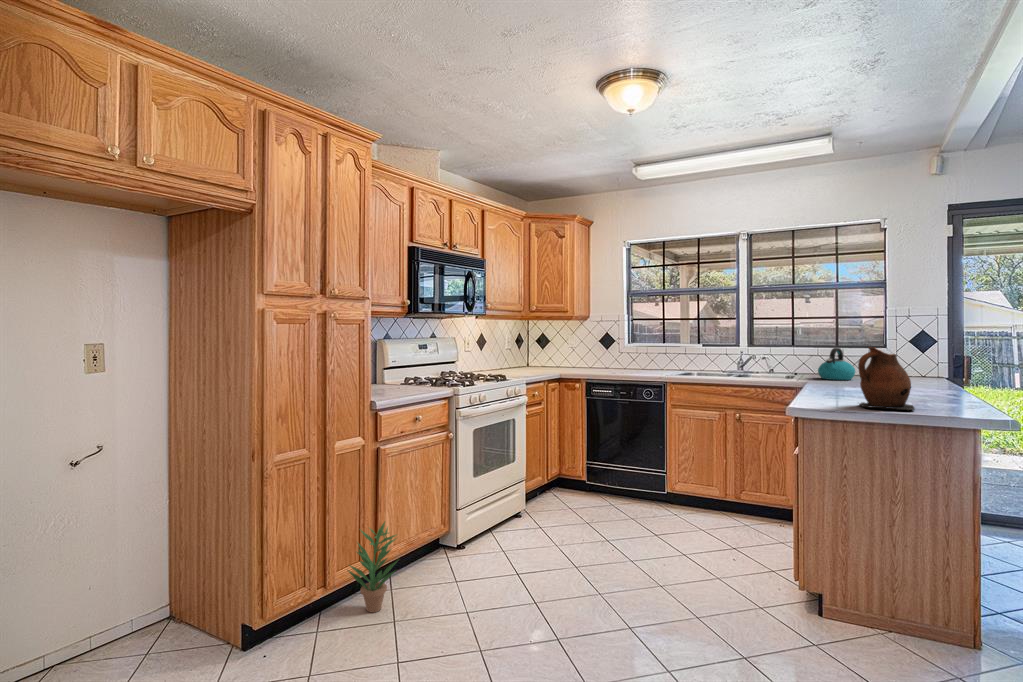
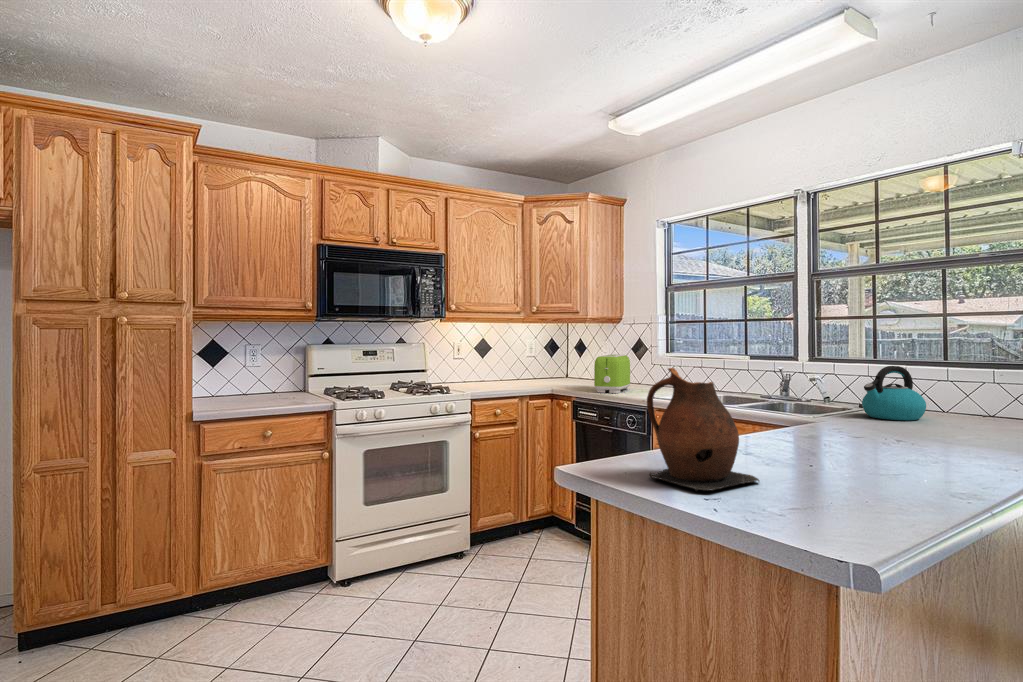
toaster: none [604,345,632,374] -> present [594,355,630,393]
potted plant: present [349,522,397,613] -> none [123,542,183,641]

